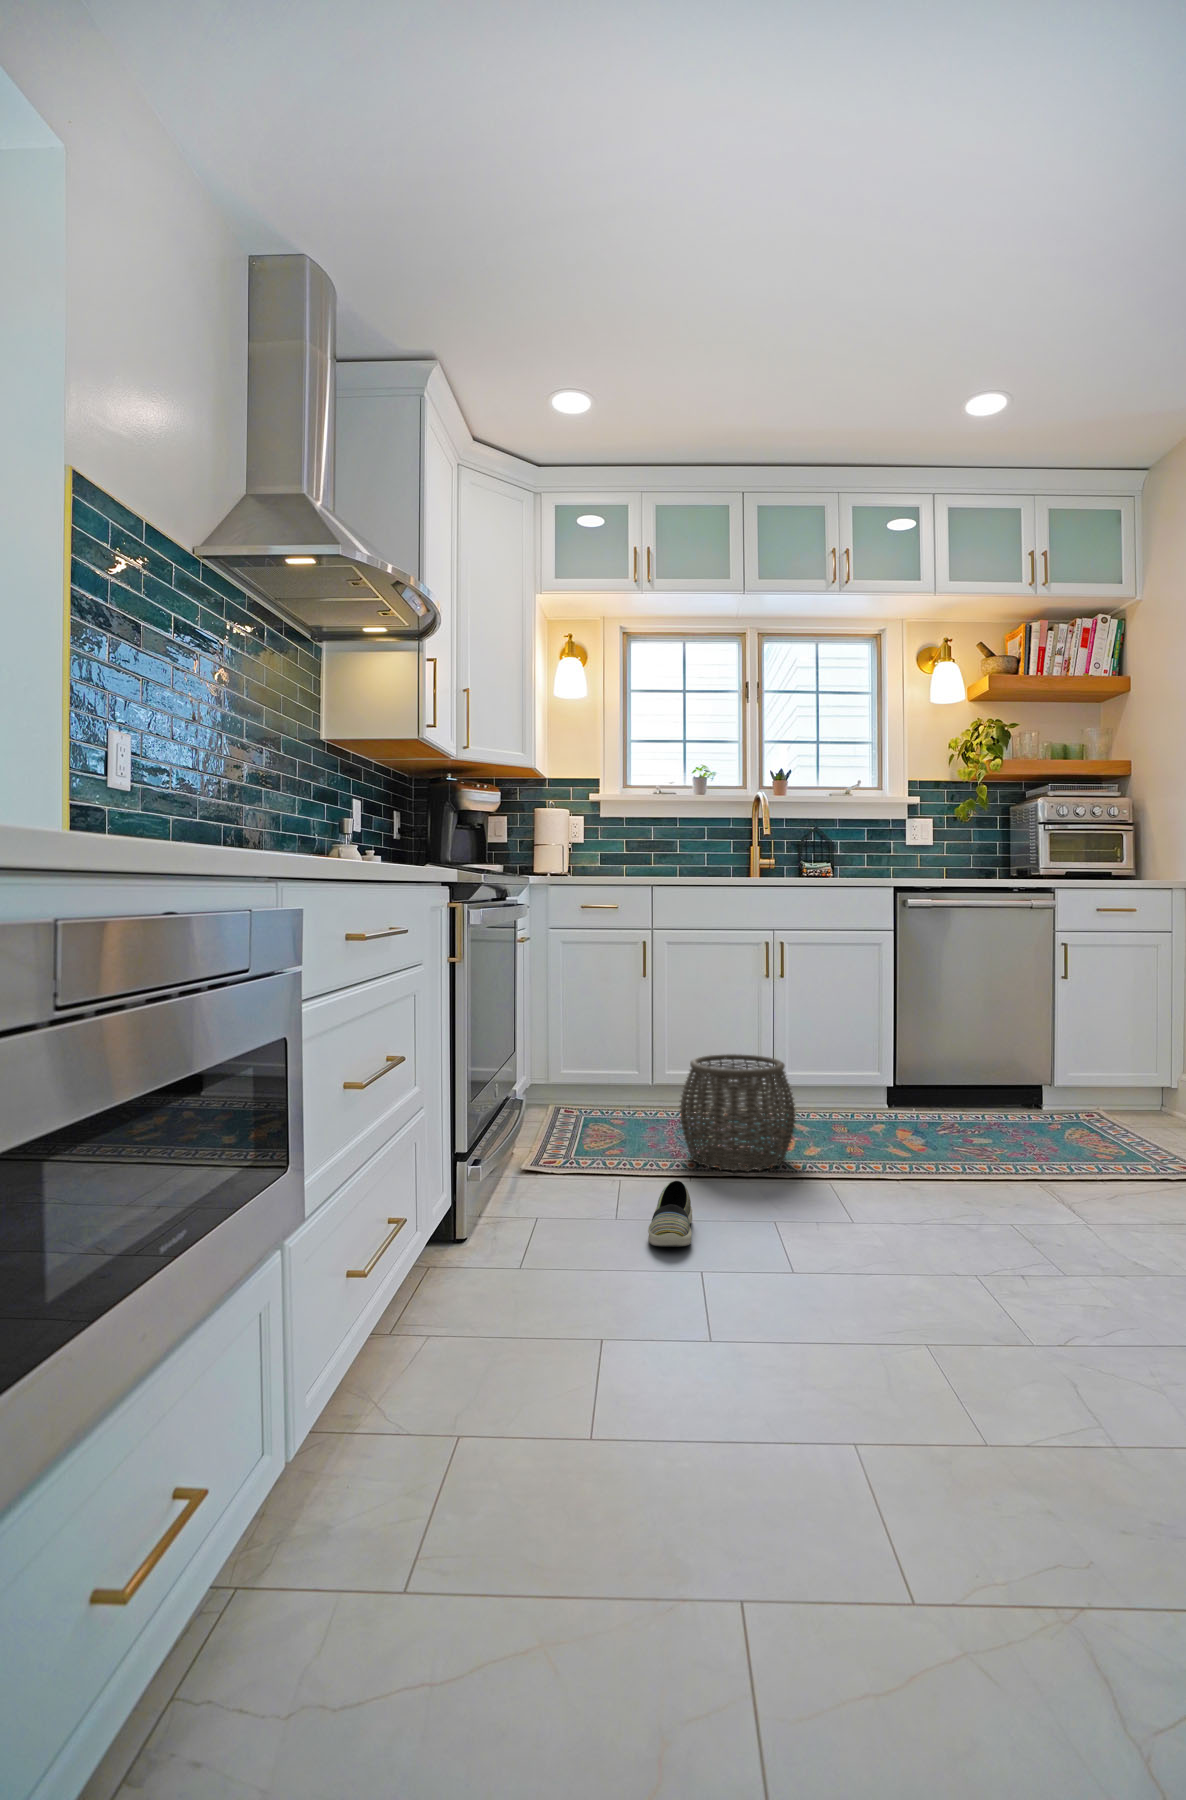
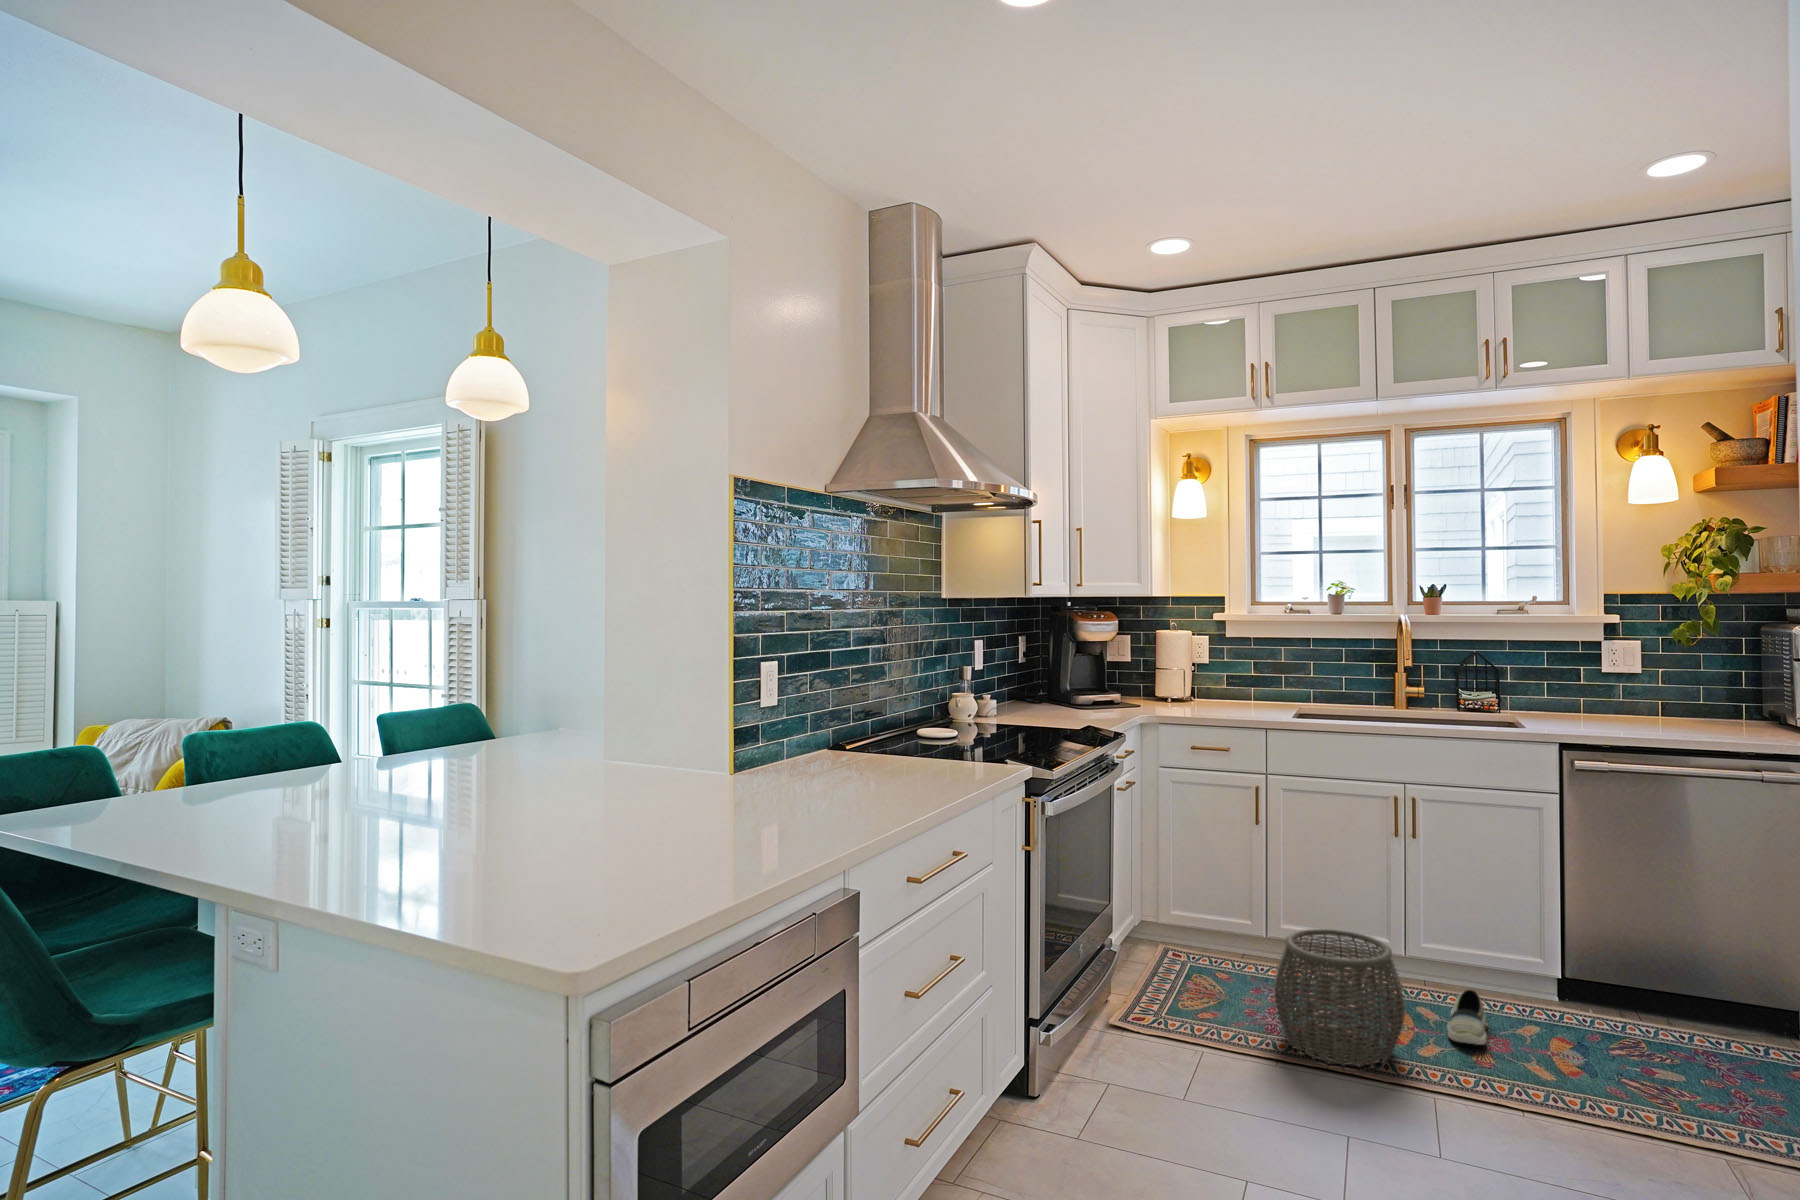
shoe: present [648,1181,692,1247] -> present [1448,990,1486,1045]

